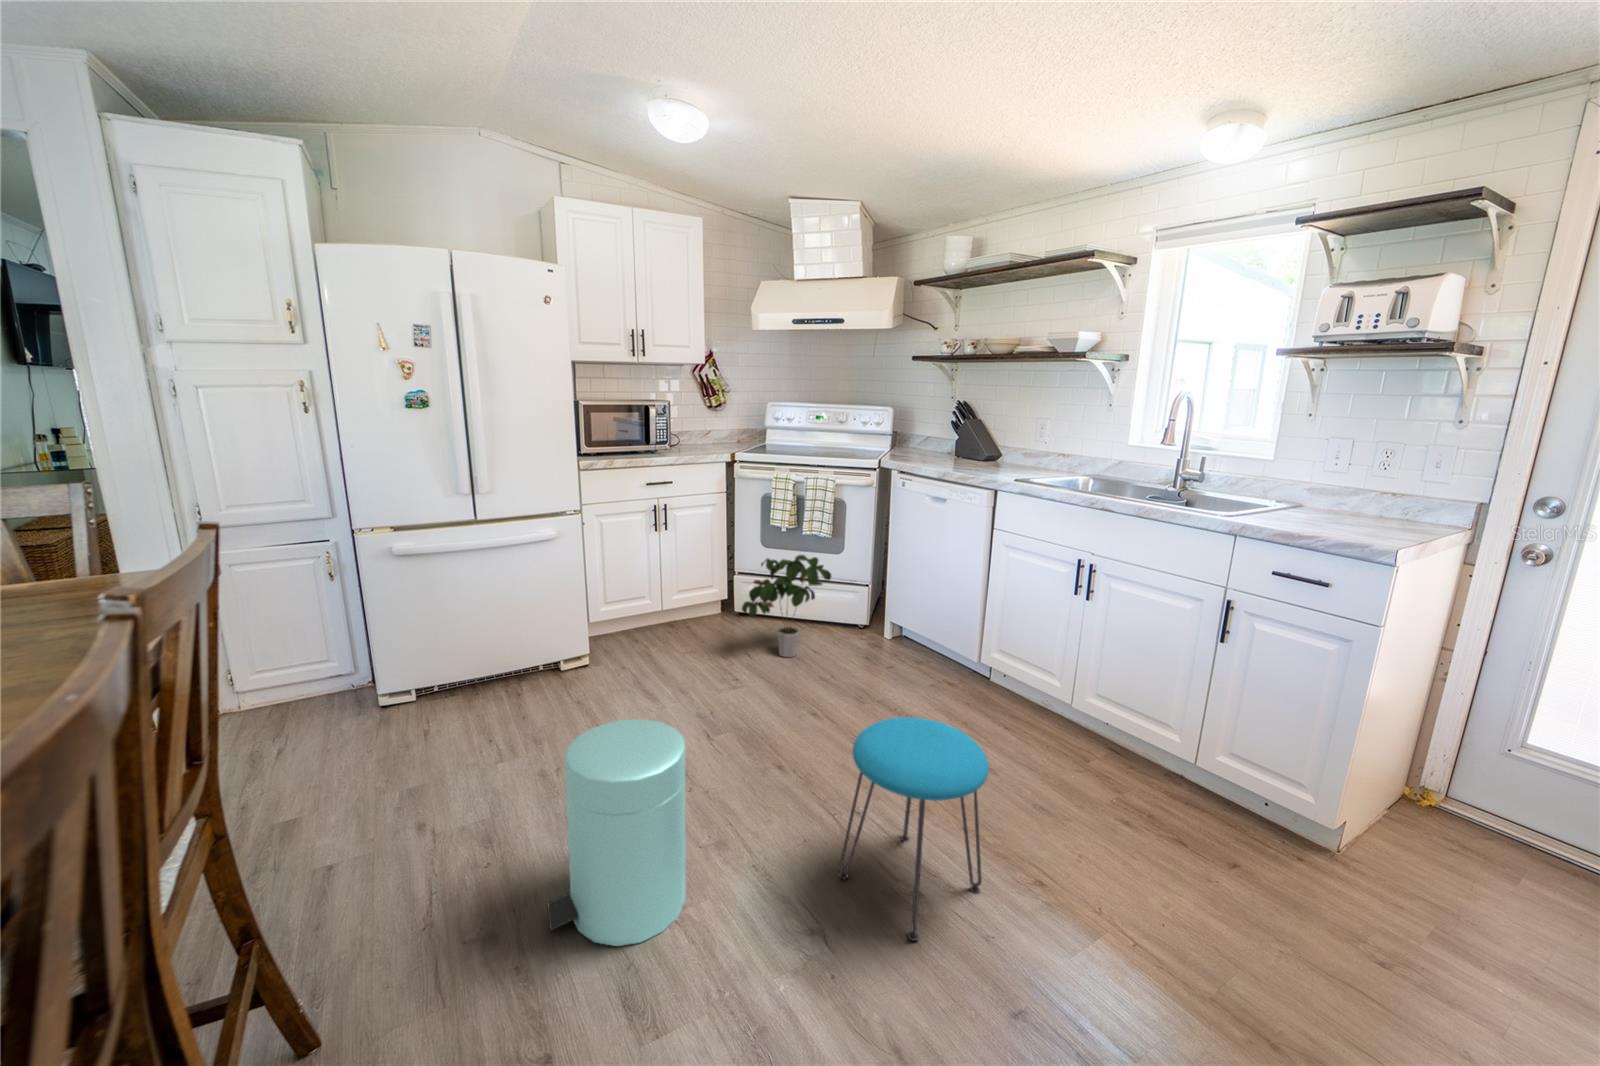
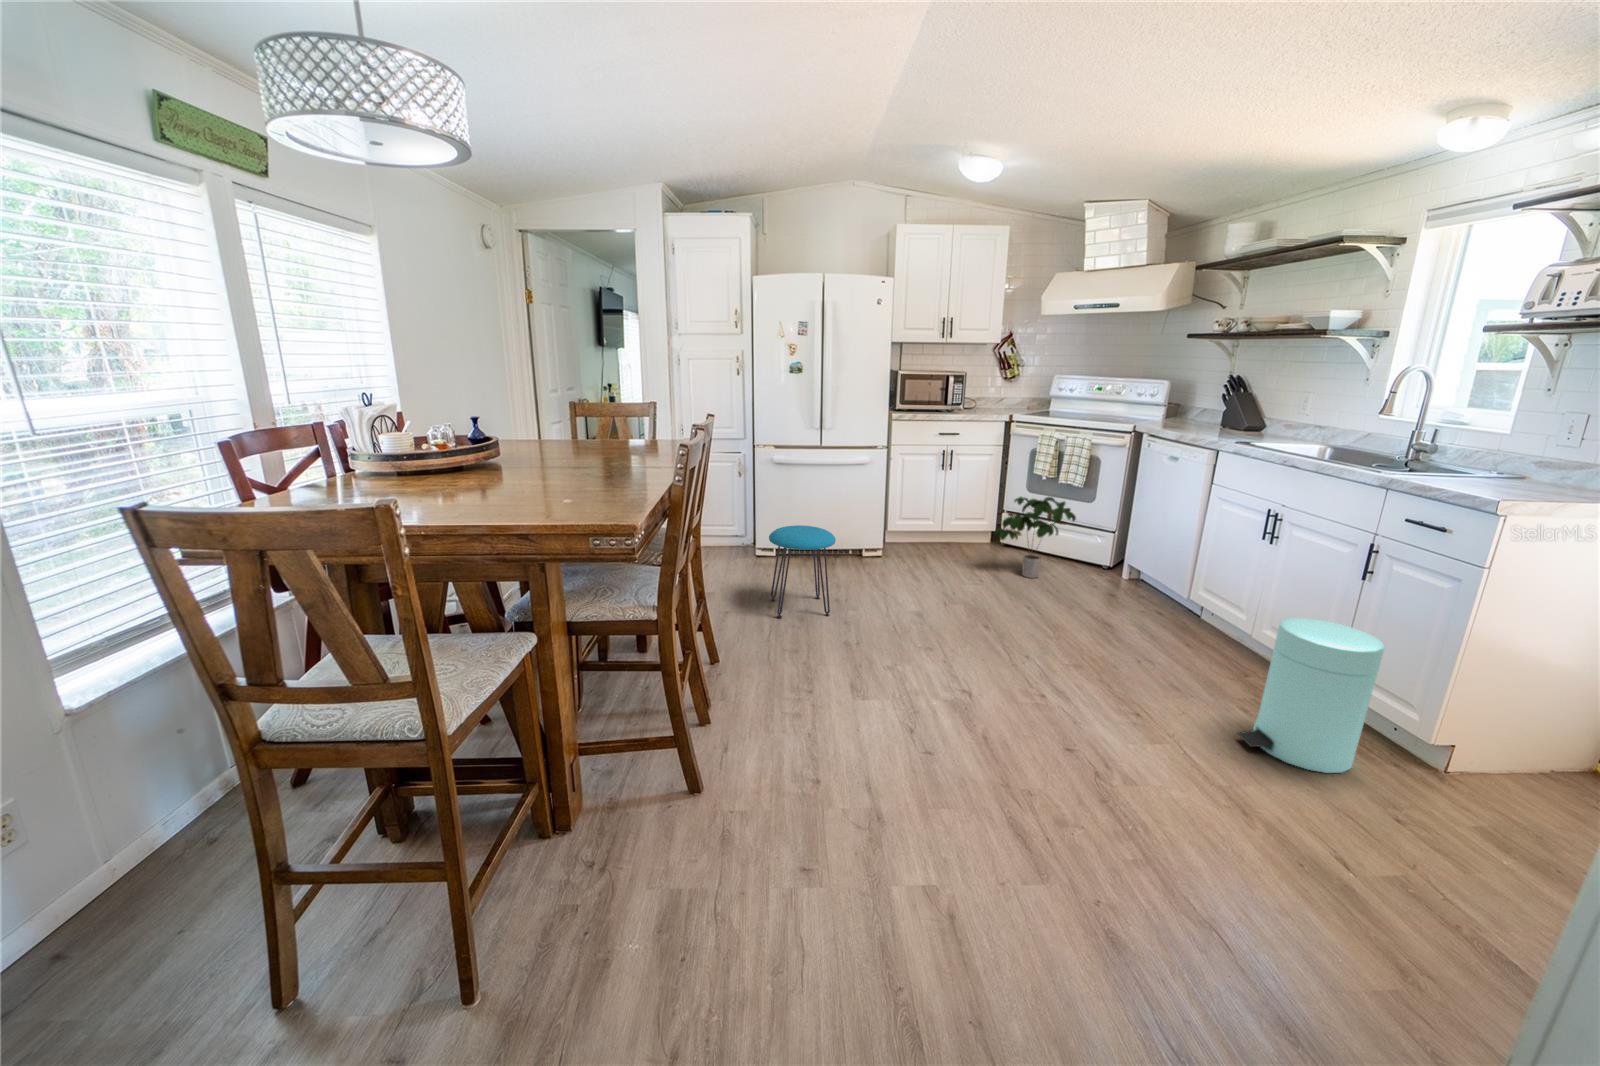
stool: present [838,717,989,941] -> present [769,525,836,618]
trash can: present [548,719,686,946] -> present [1238,618,1384,773]

